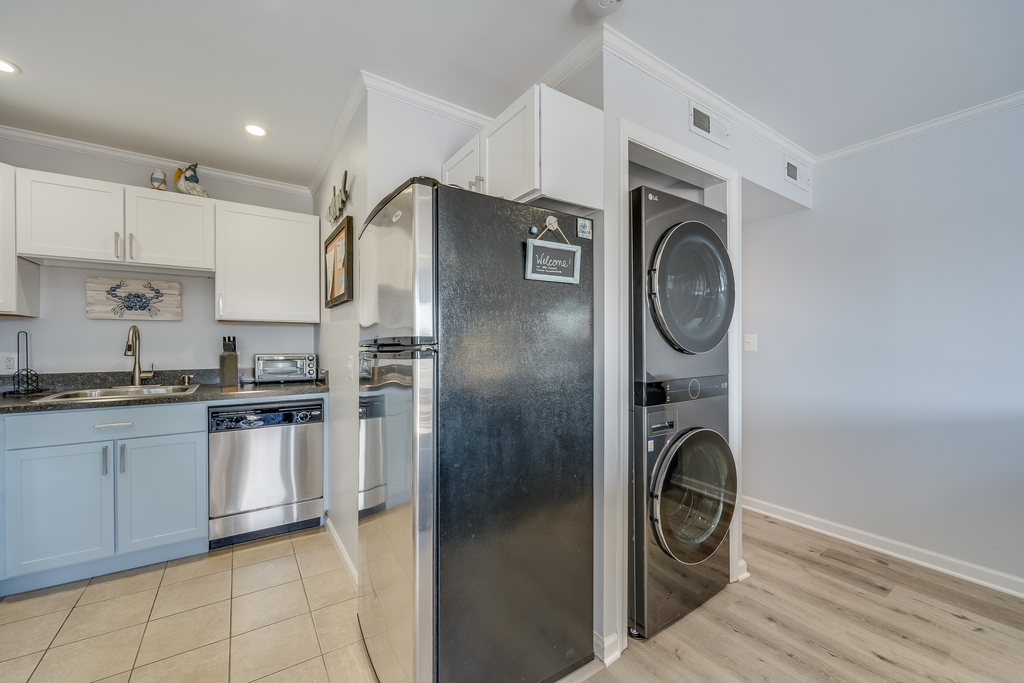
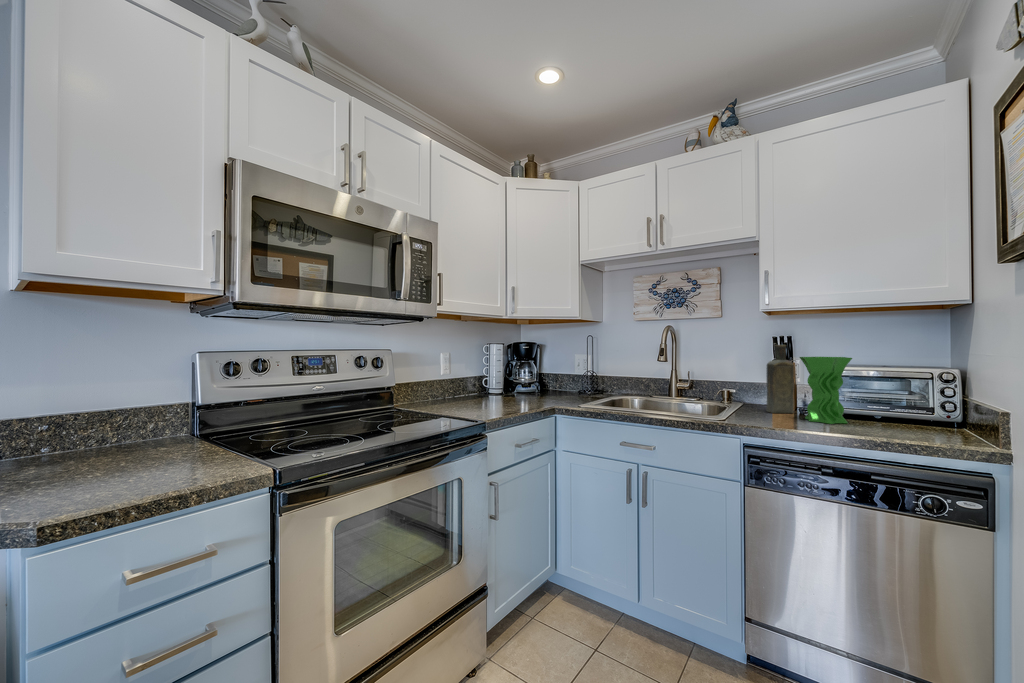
vase: none [241,349,271,388] -> present [800,357,852,424]

